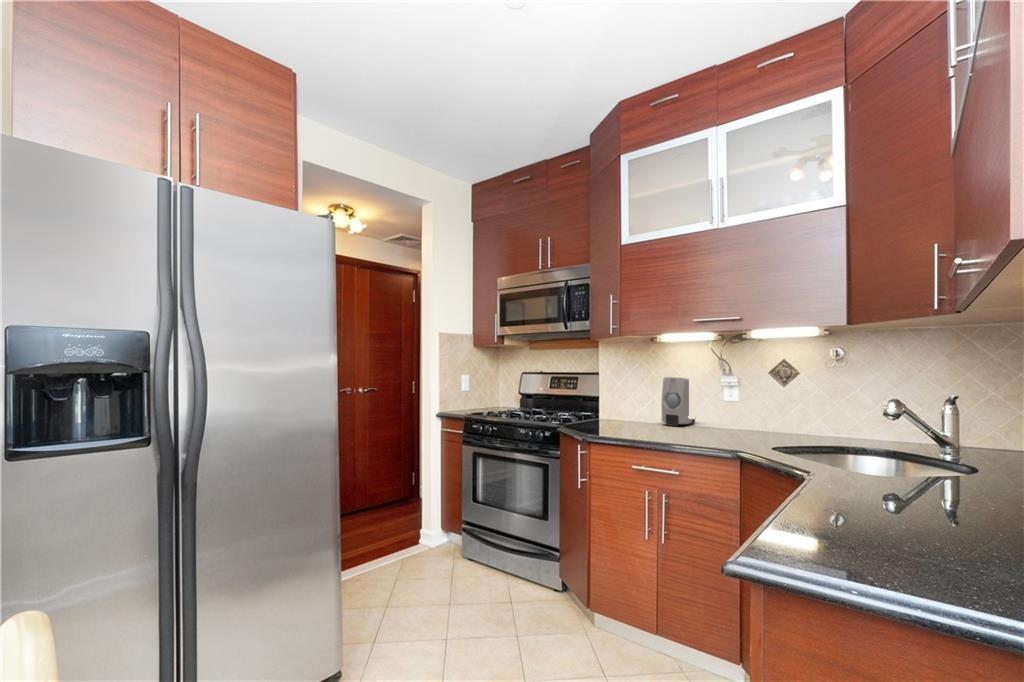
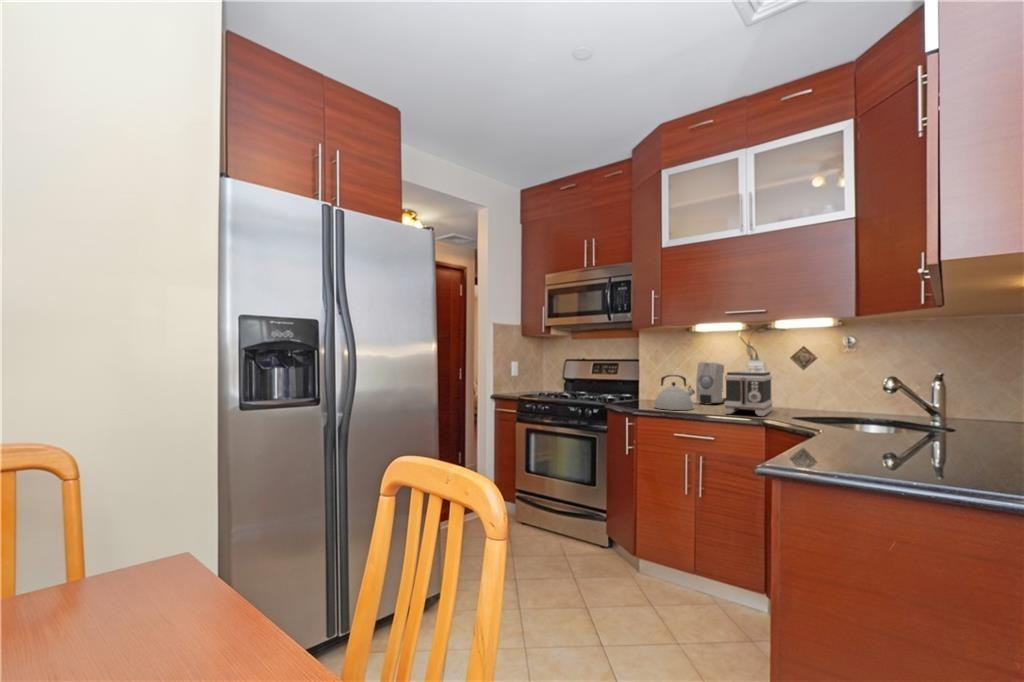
toaster: none [692,389,749,445] -> present [725,371,772,416]
kettle: none [612,393,659,435] -> present [655,375,695,410]

